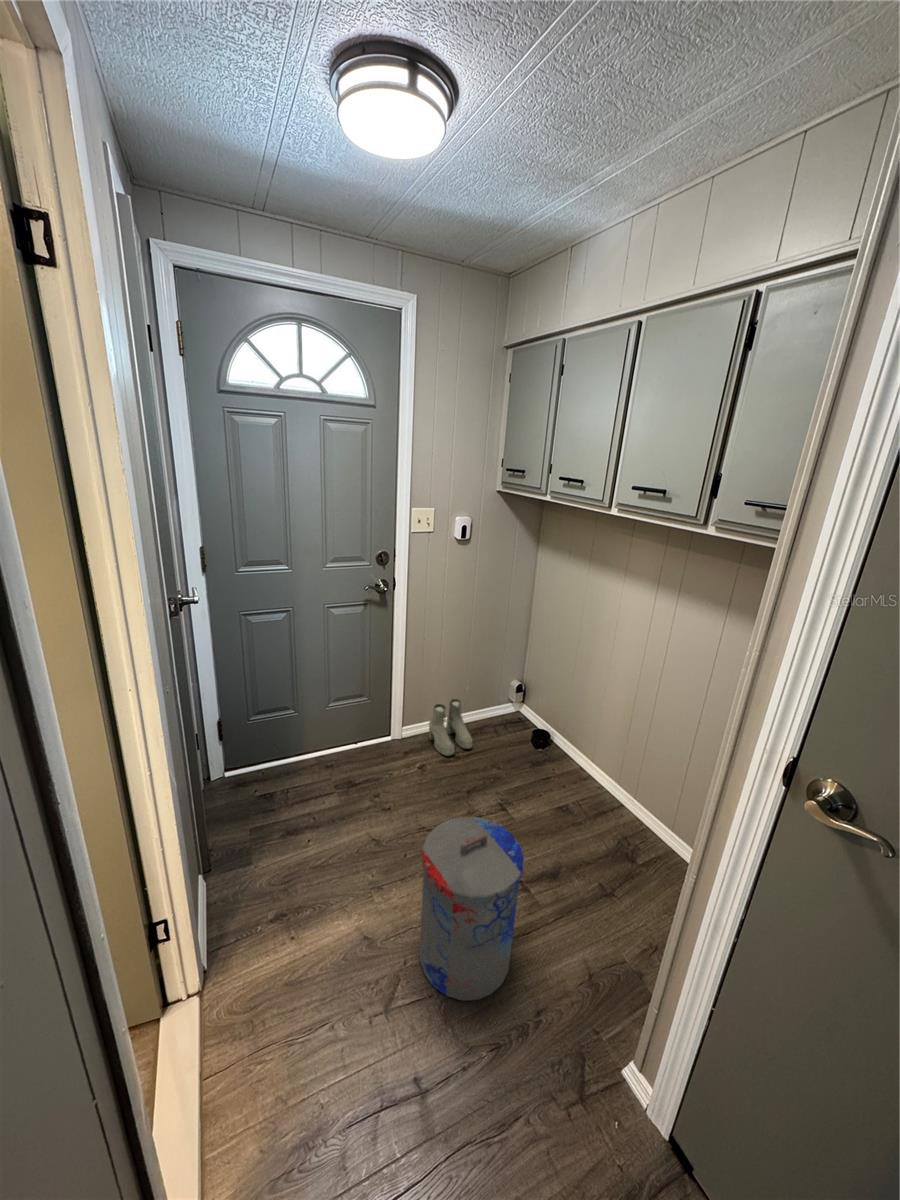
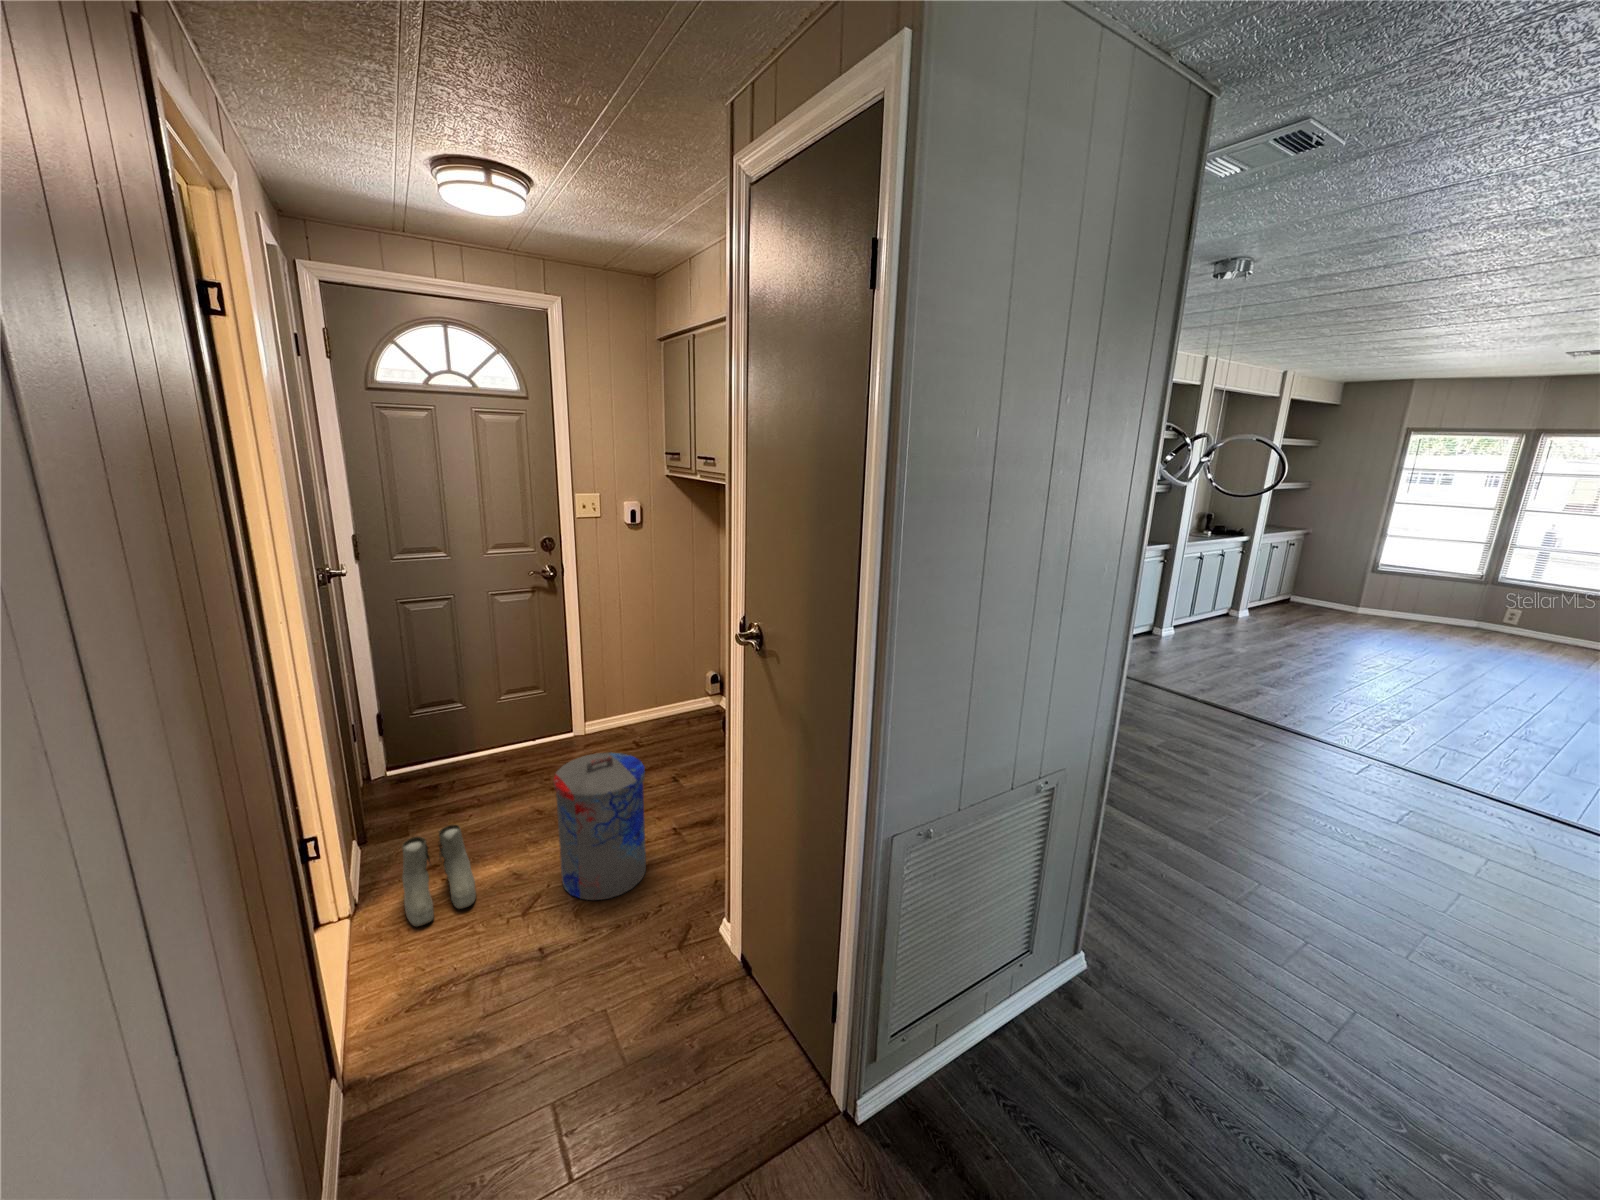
boots: present [429,699,472,756] -> present [402,825,476,927]

